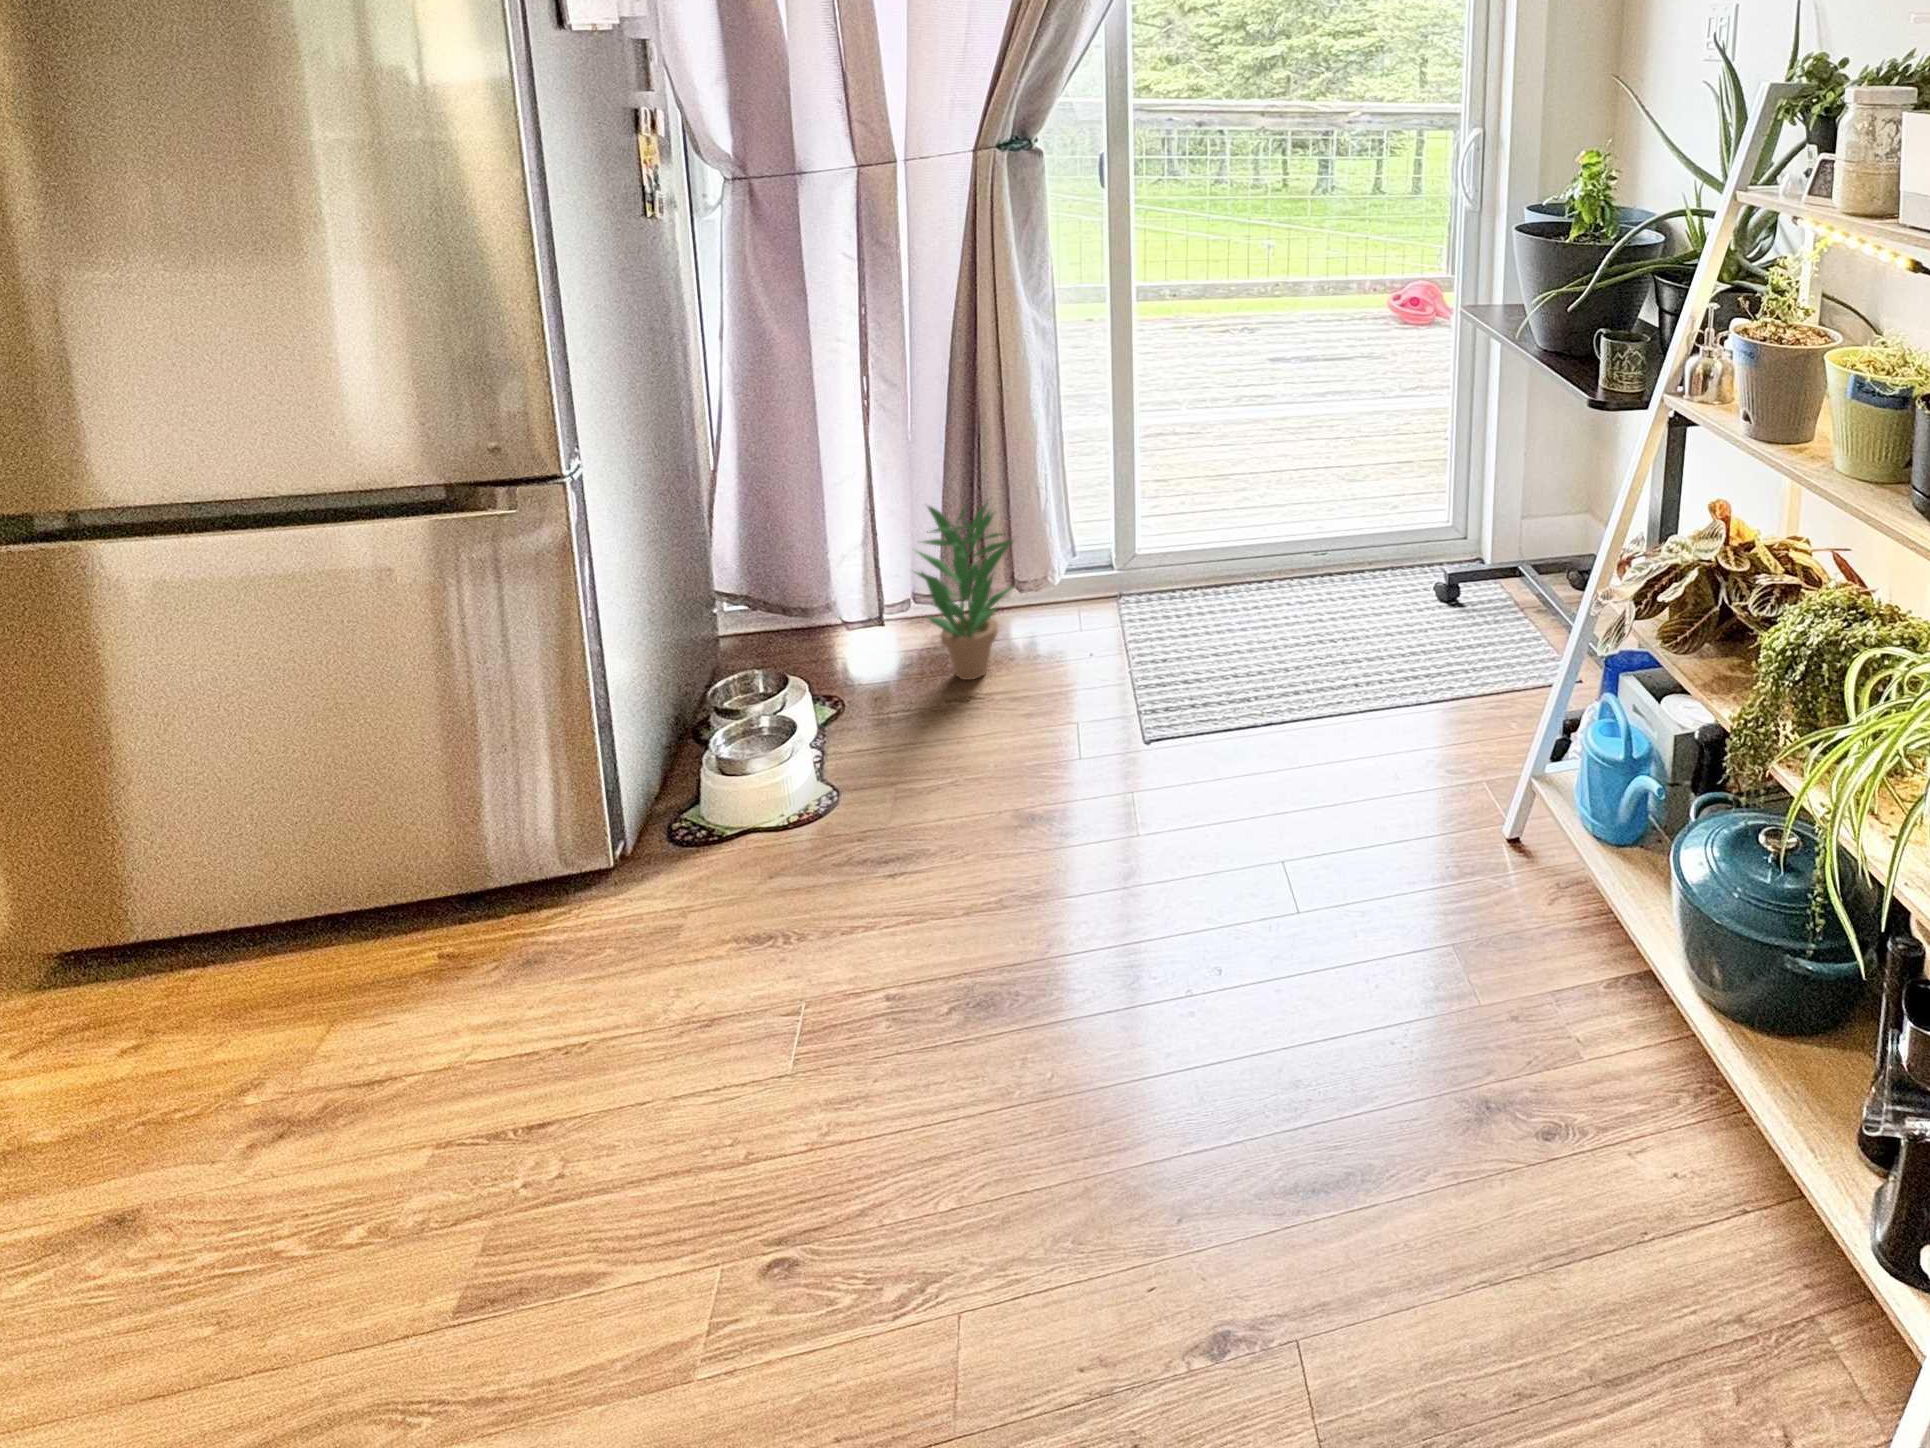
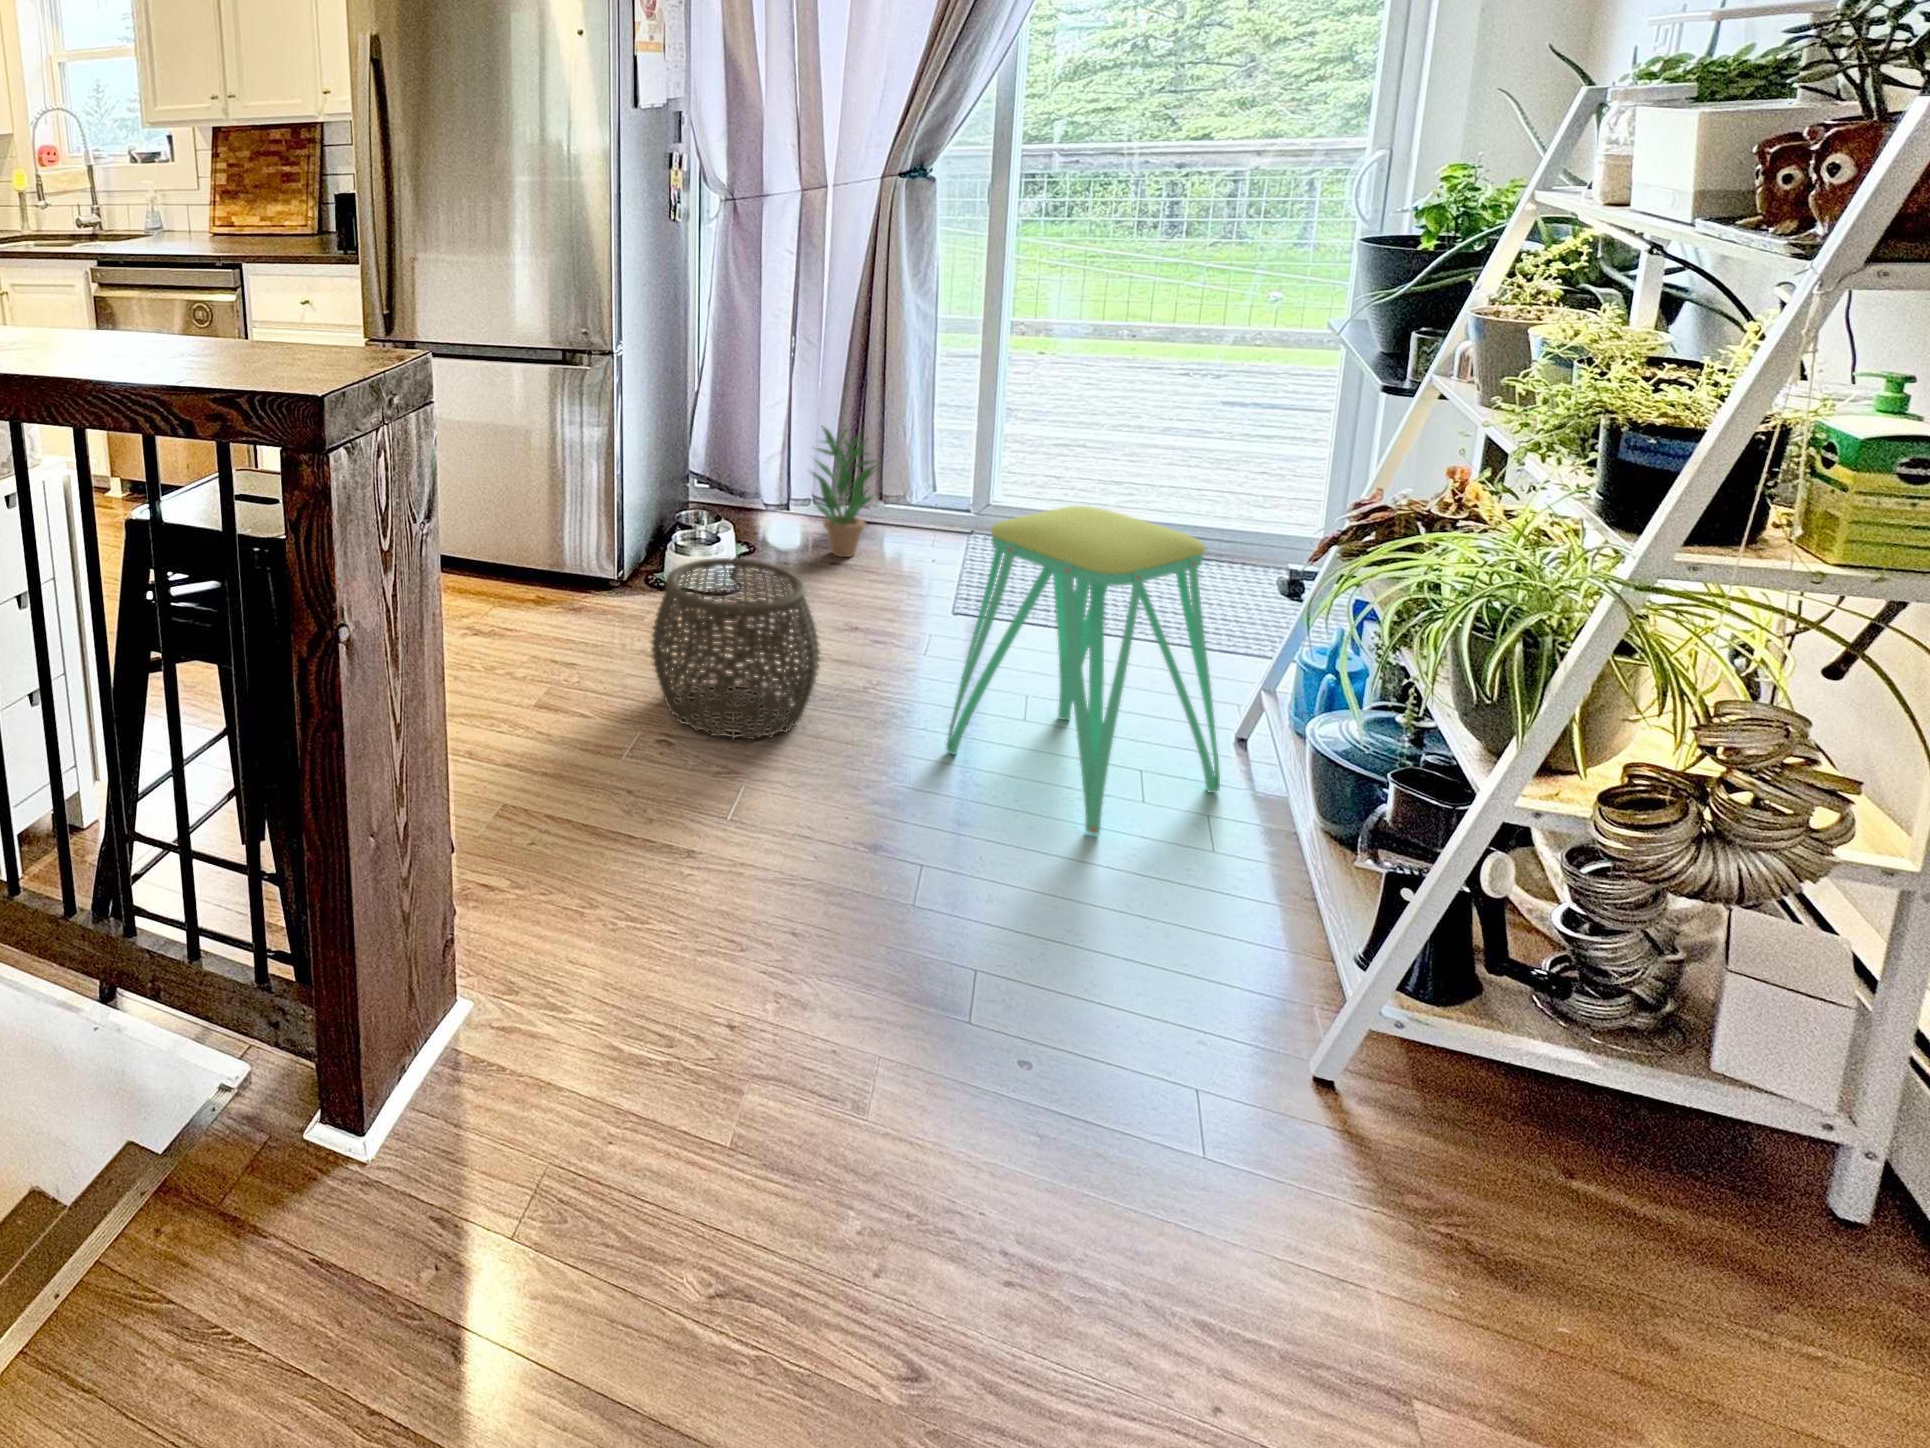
stool: none [1246,612,1543,1097] -> present [946,506,1220,835]
woven basket: none [742,817,1055,1202] -> present [651,558,820,740]

